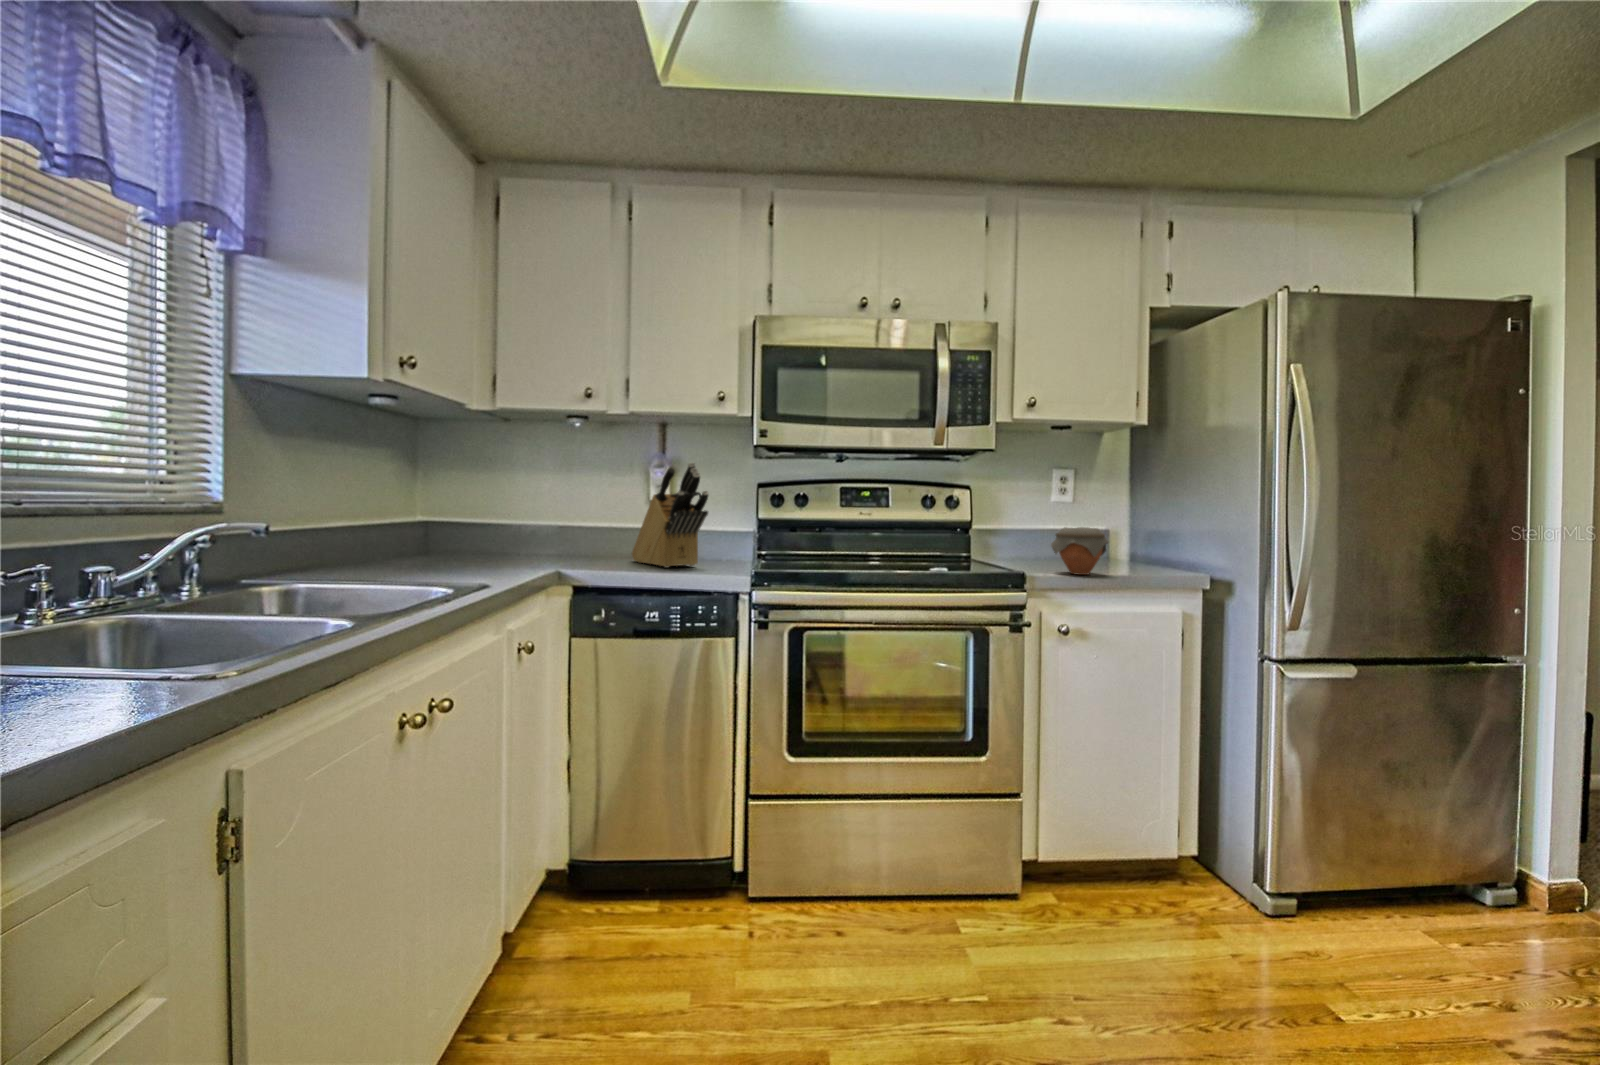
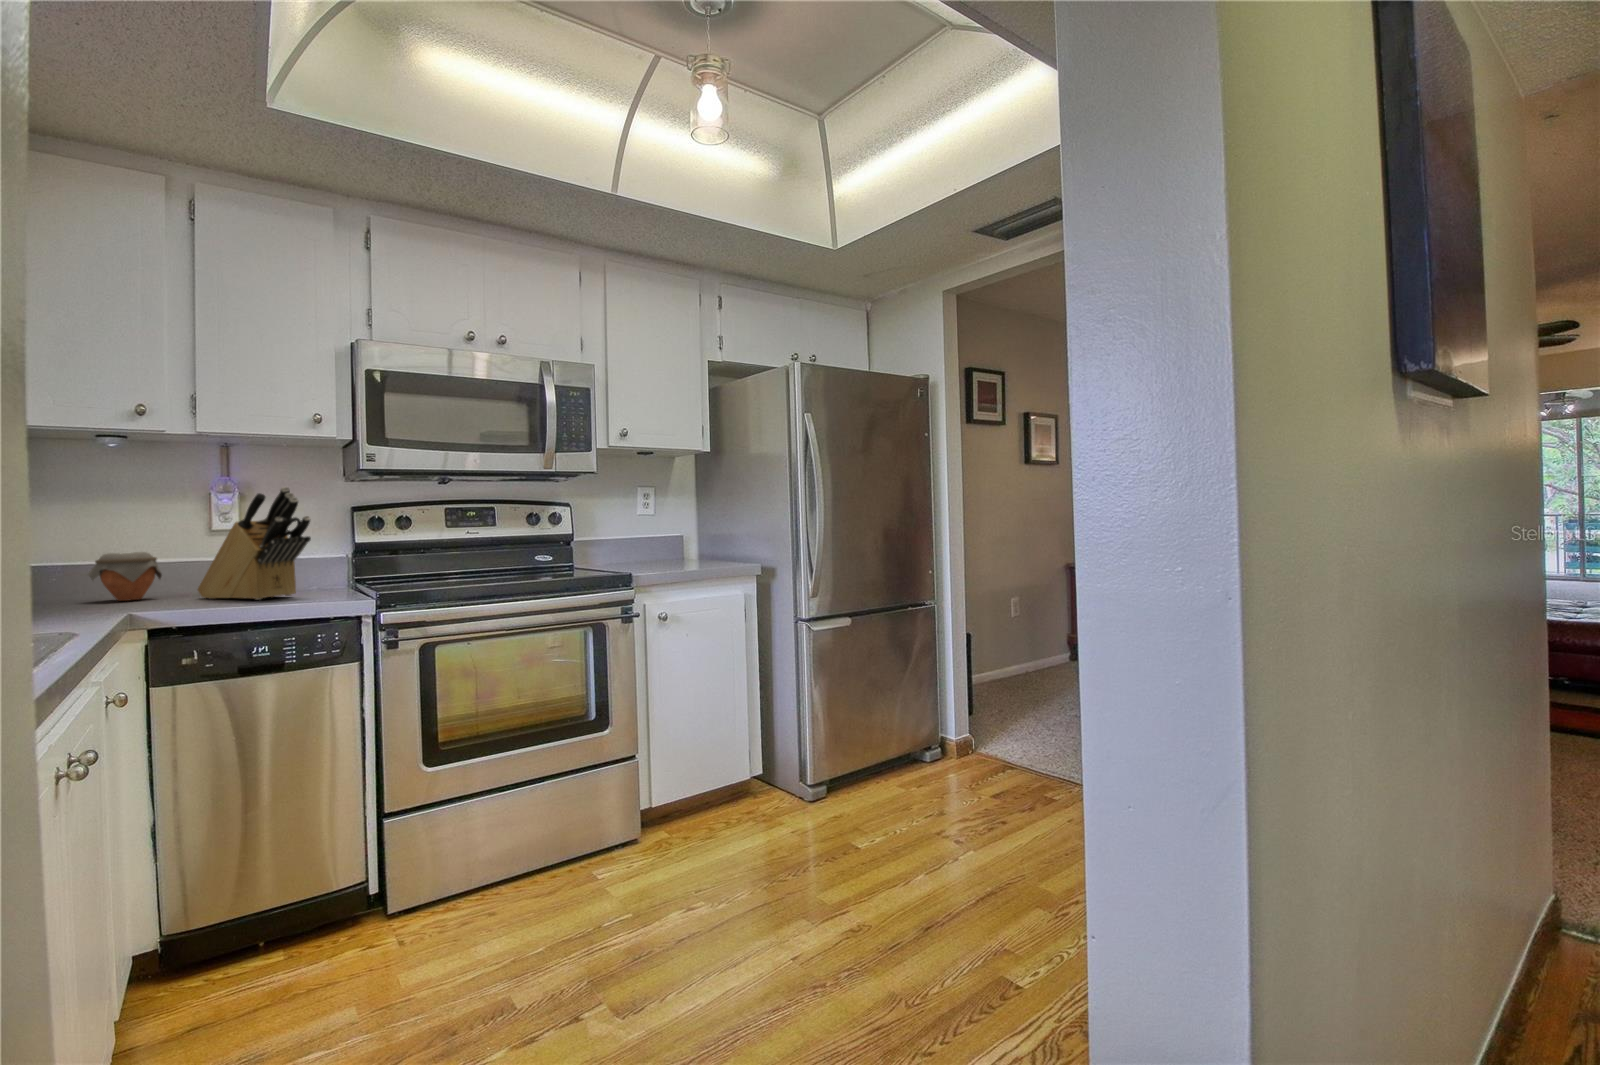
jar: present [1051,527,1108,575] -> present [88,552,162,601]

